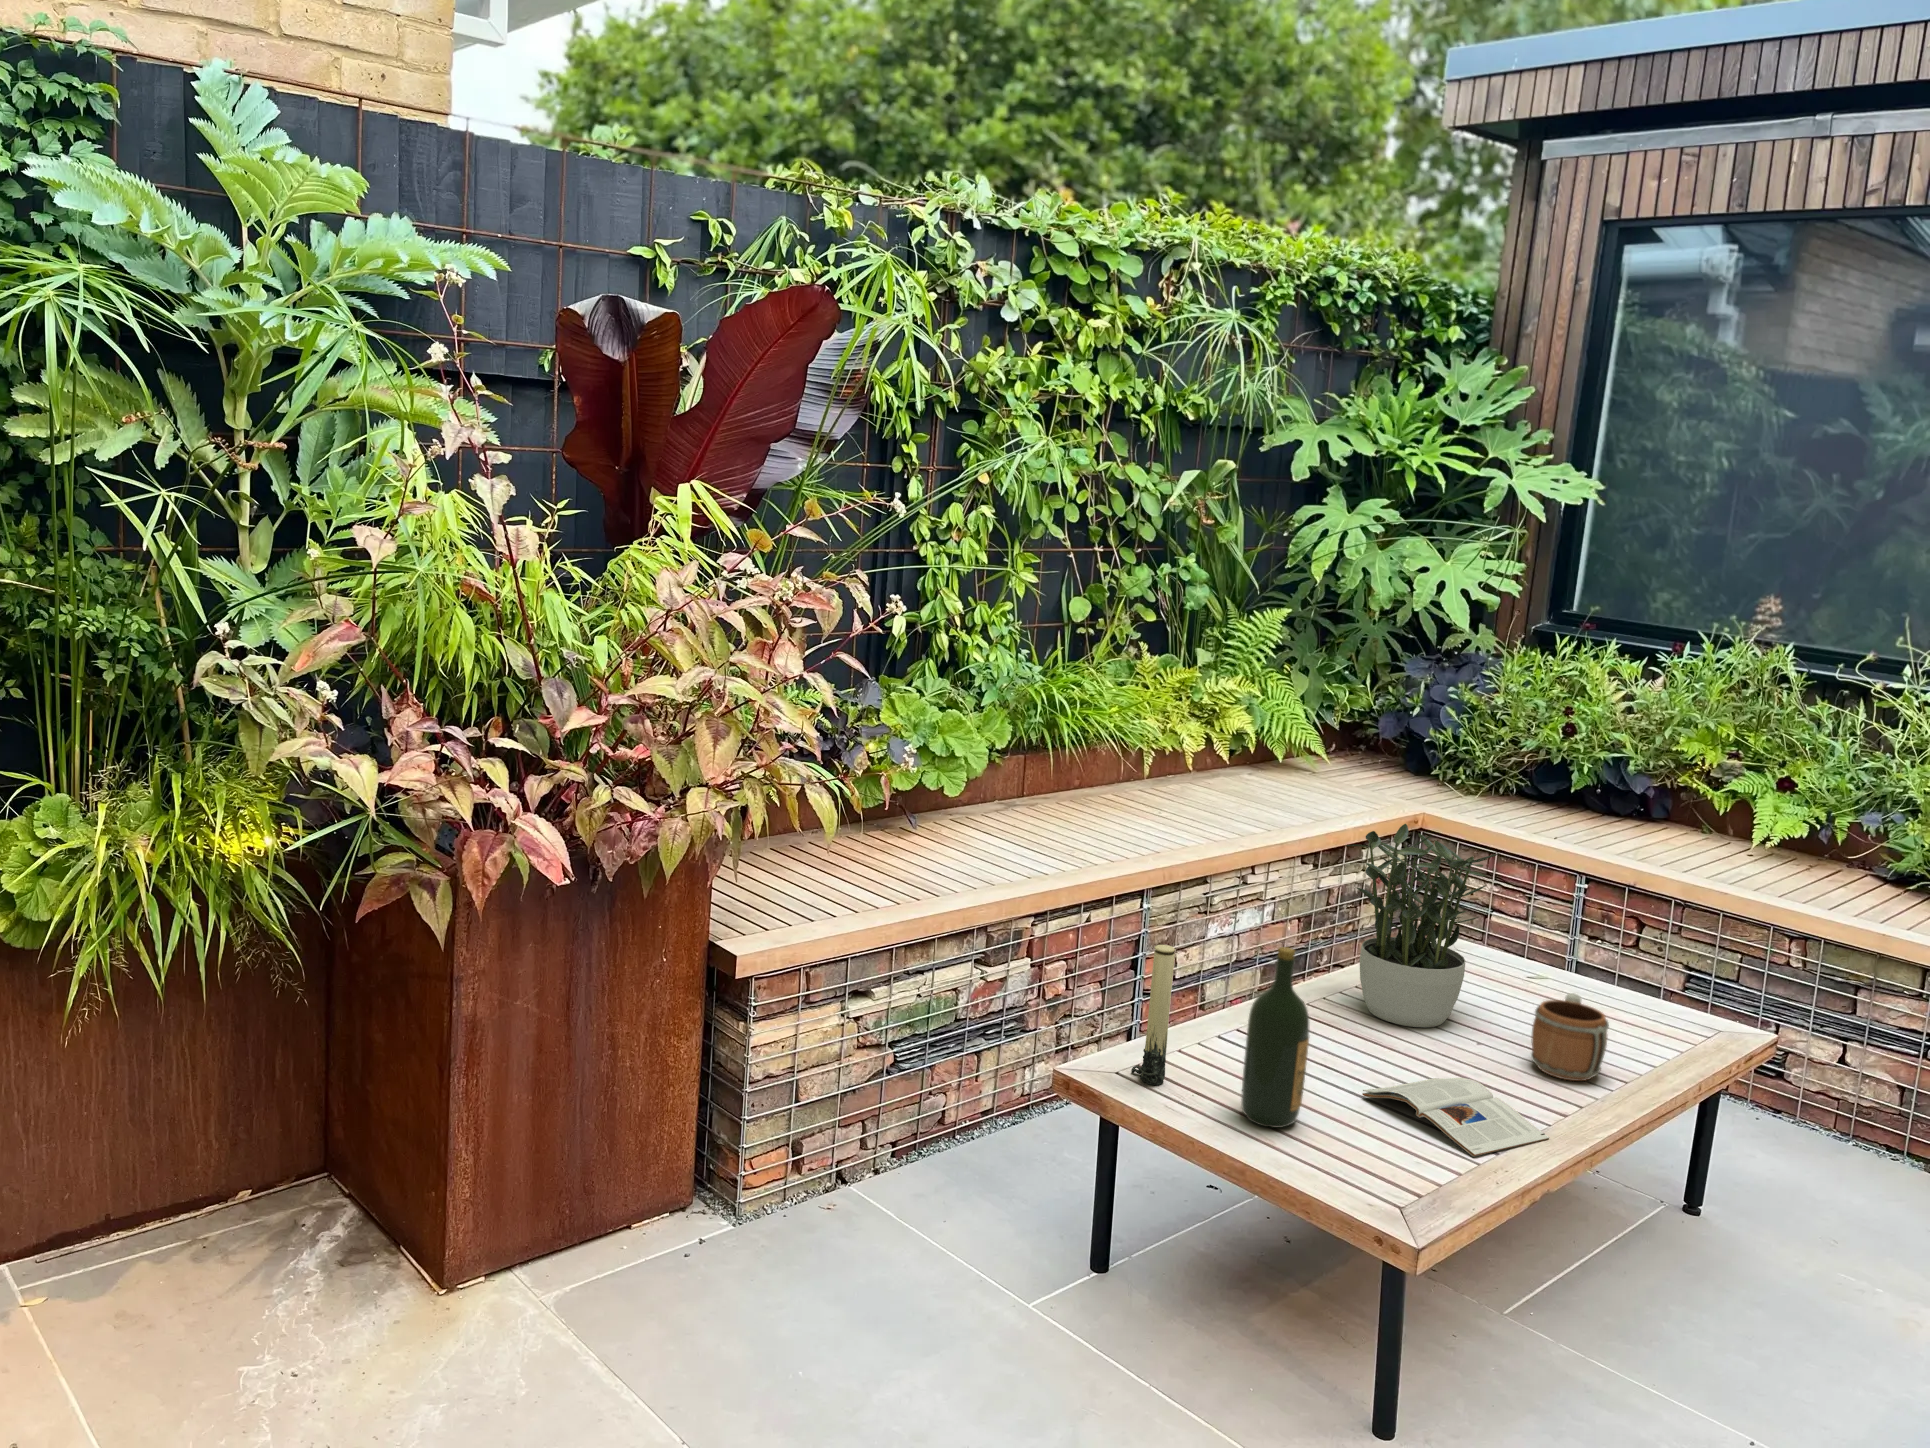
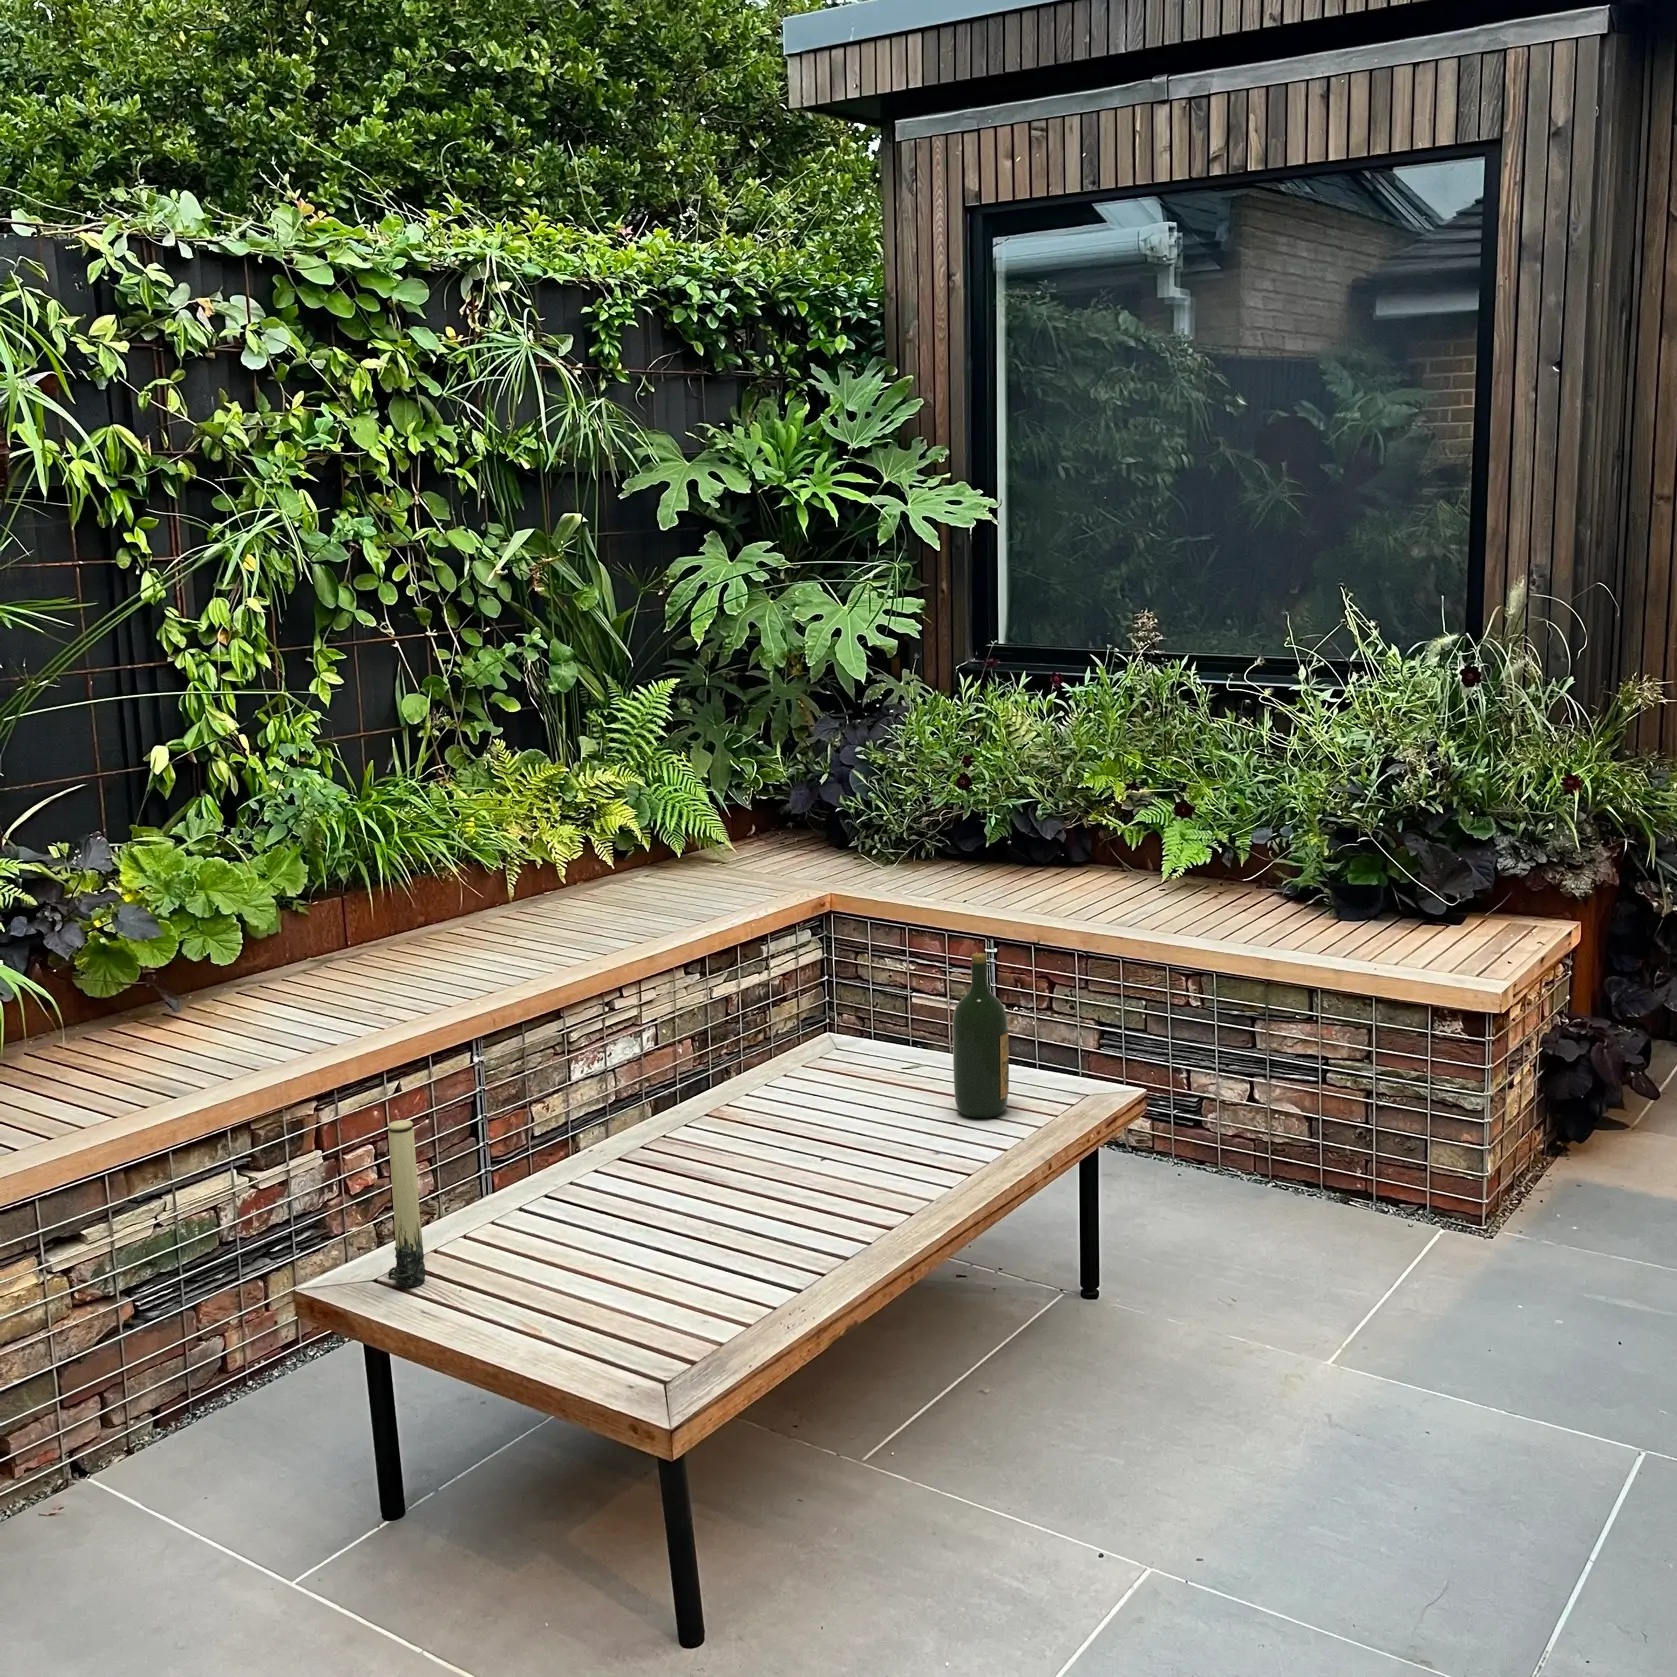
potted plant: present [1346,824,1499,1027] -> none [650,926,820,1155]
wine bottle: present [1241,947,1310,1128] -> present [953,953,1009,1118]
mug: present [1531,993,1609,1081] -> none [858,1087,935,1187]
magazine: present [1362,1078,1549,1157] -> none [657,1209,853,1301]

